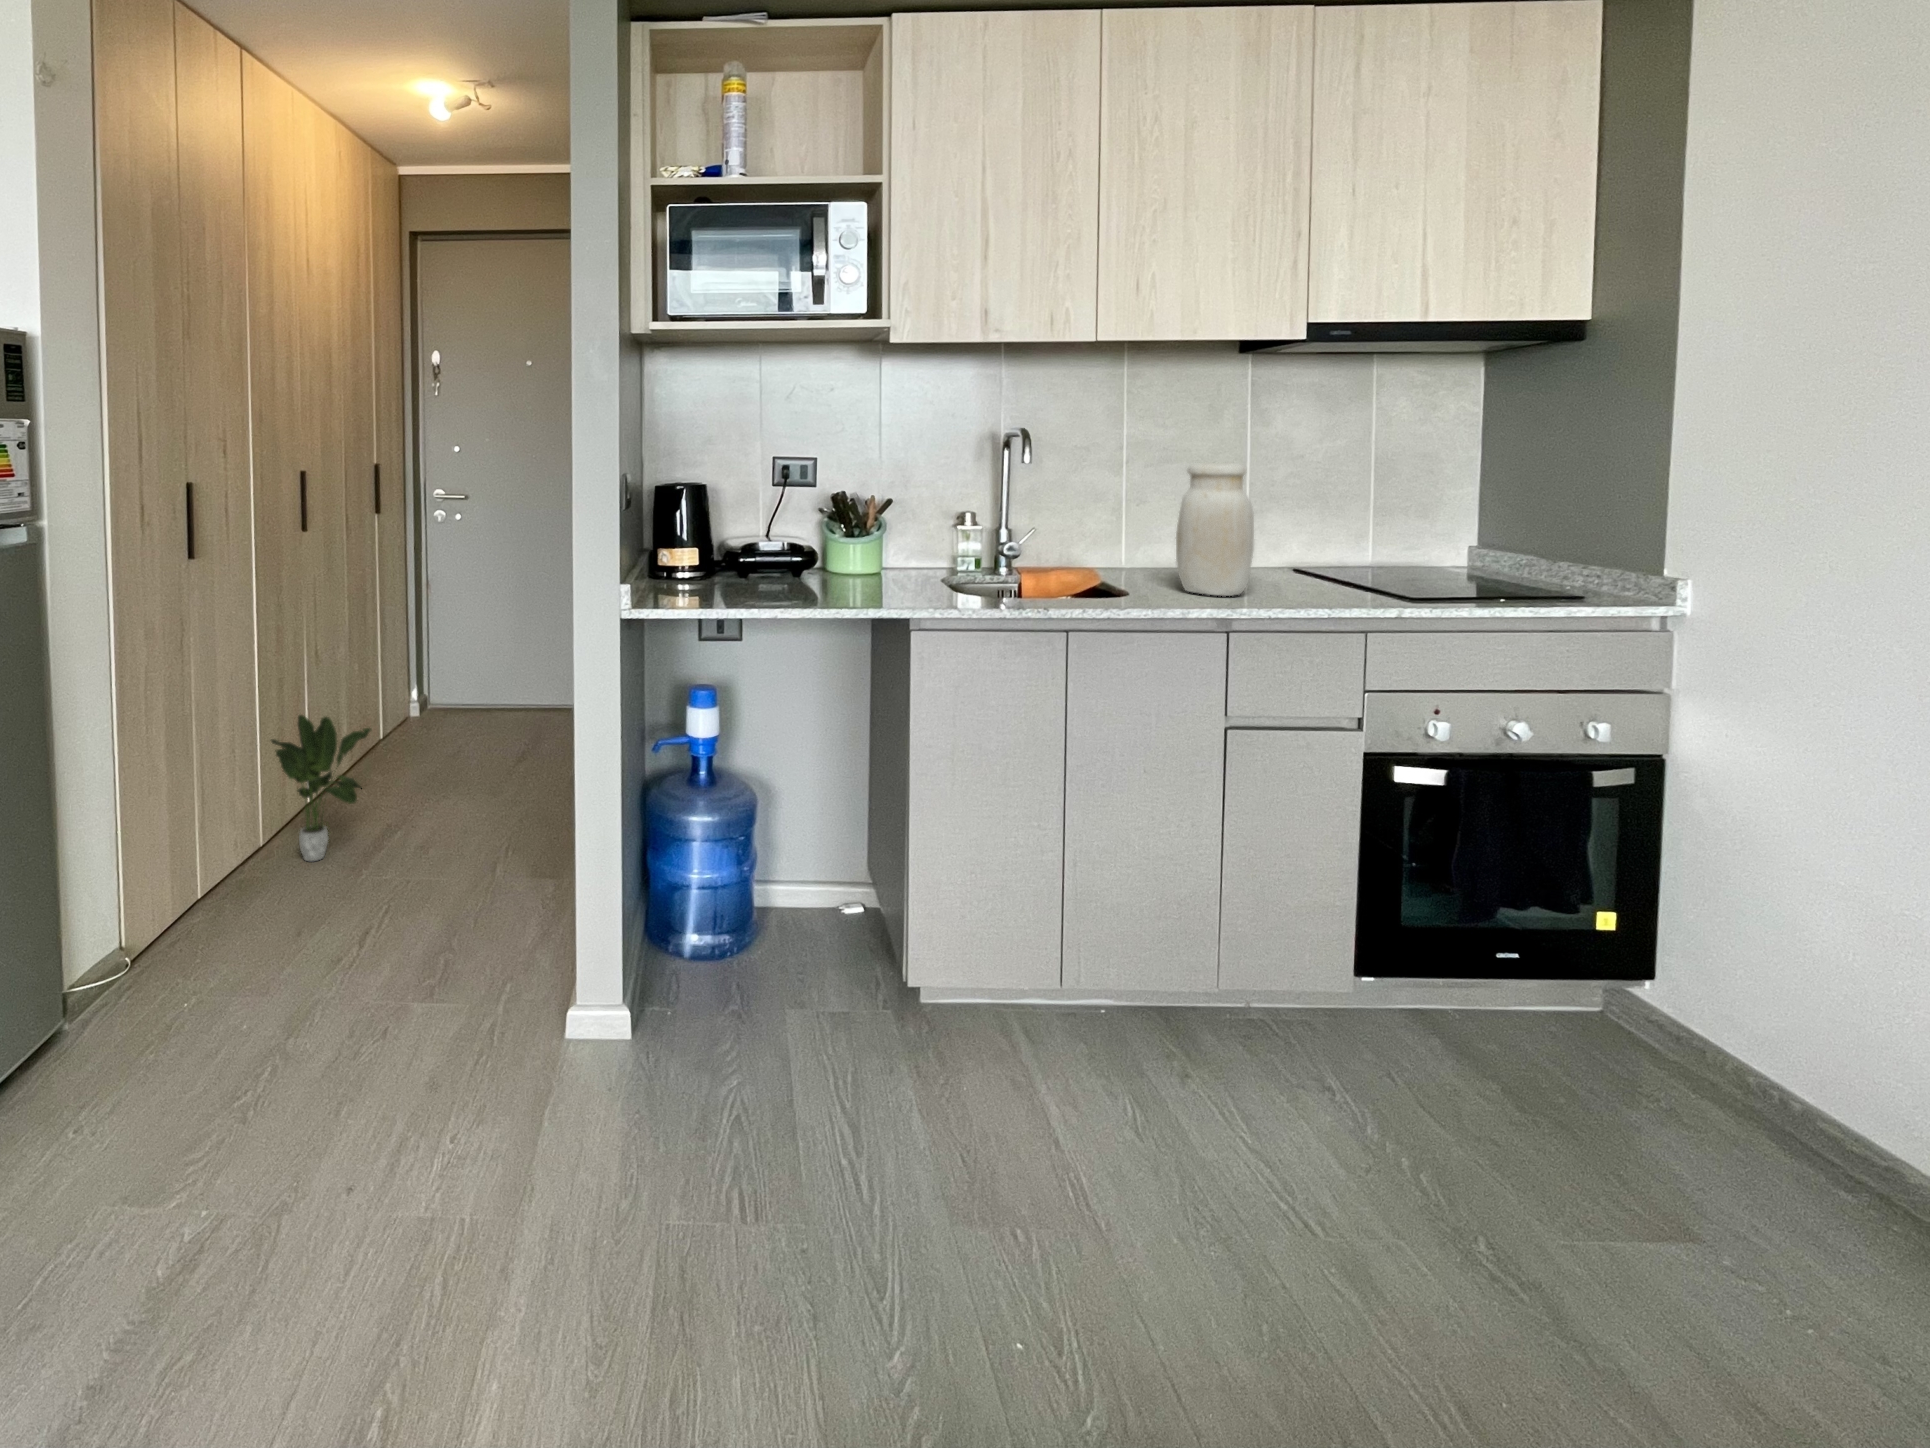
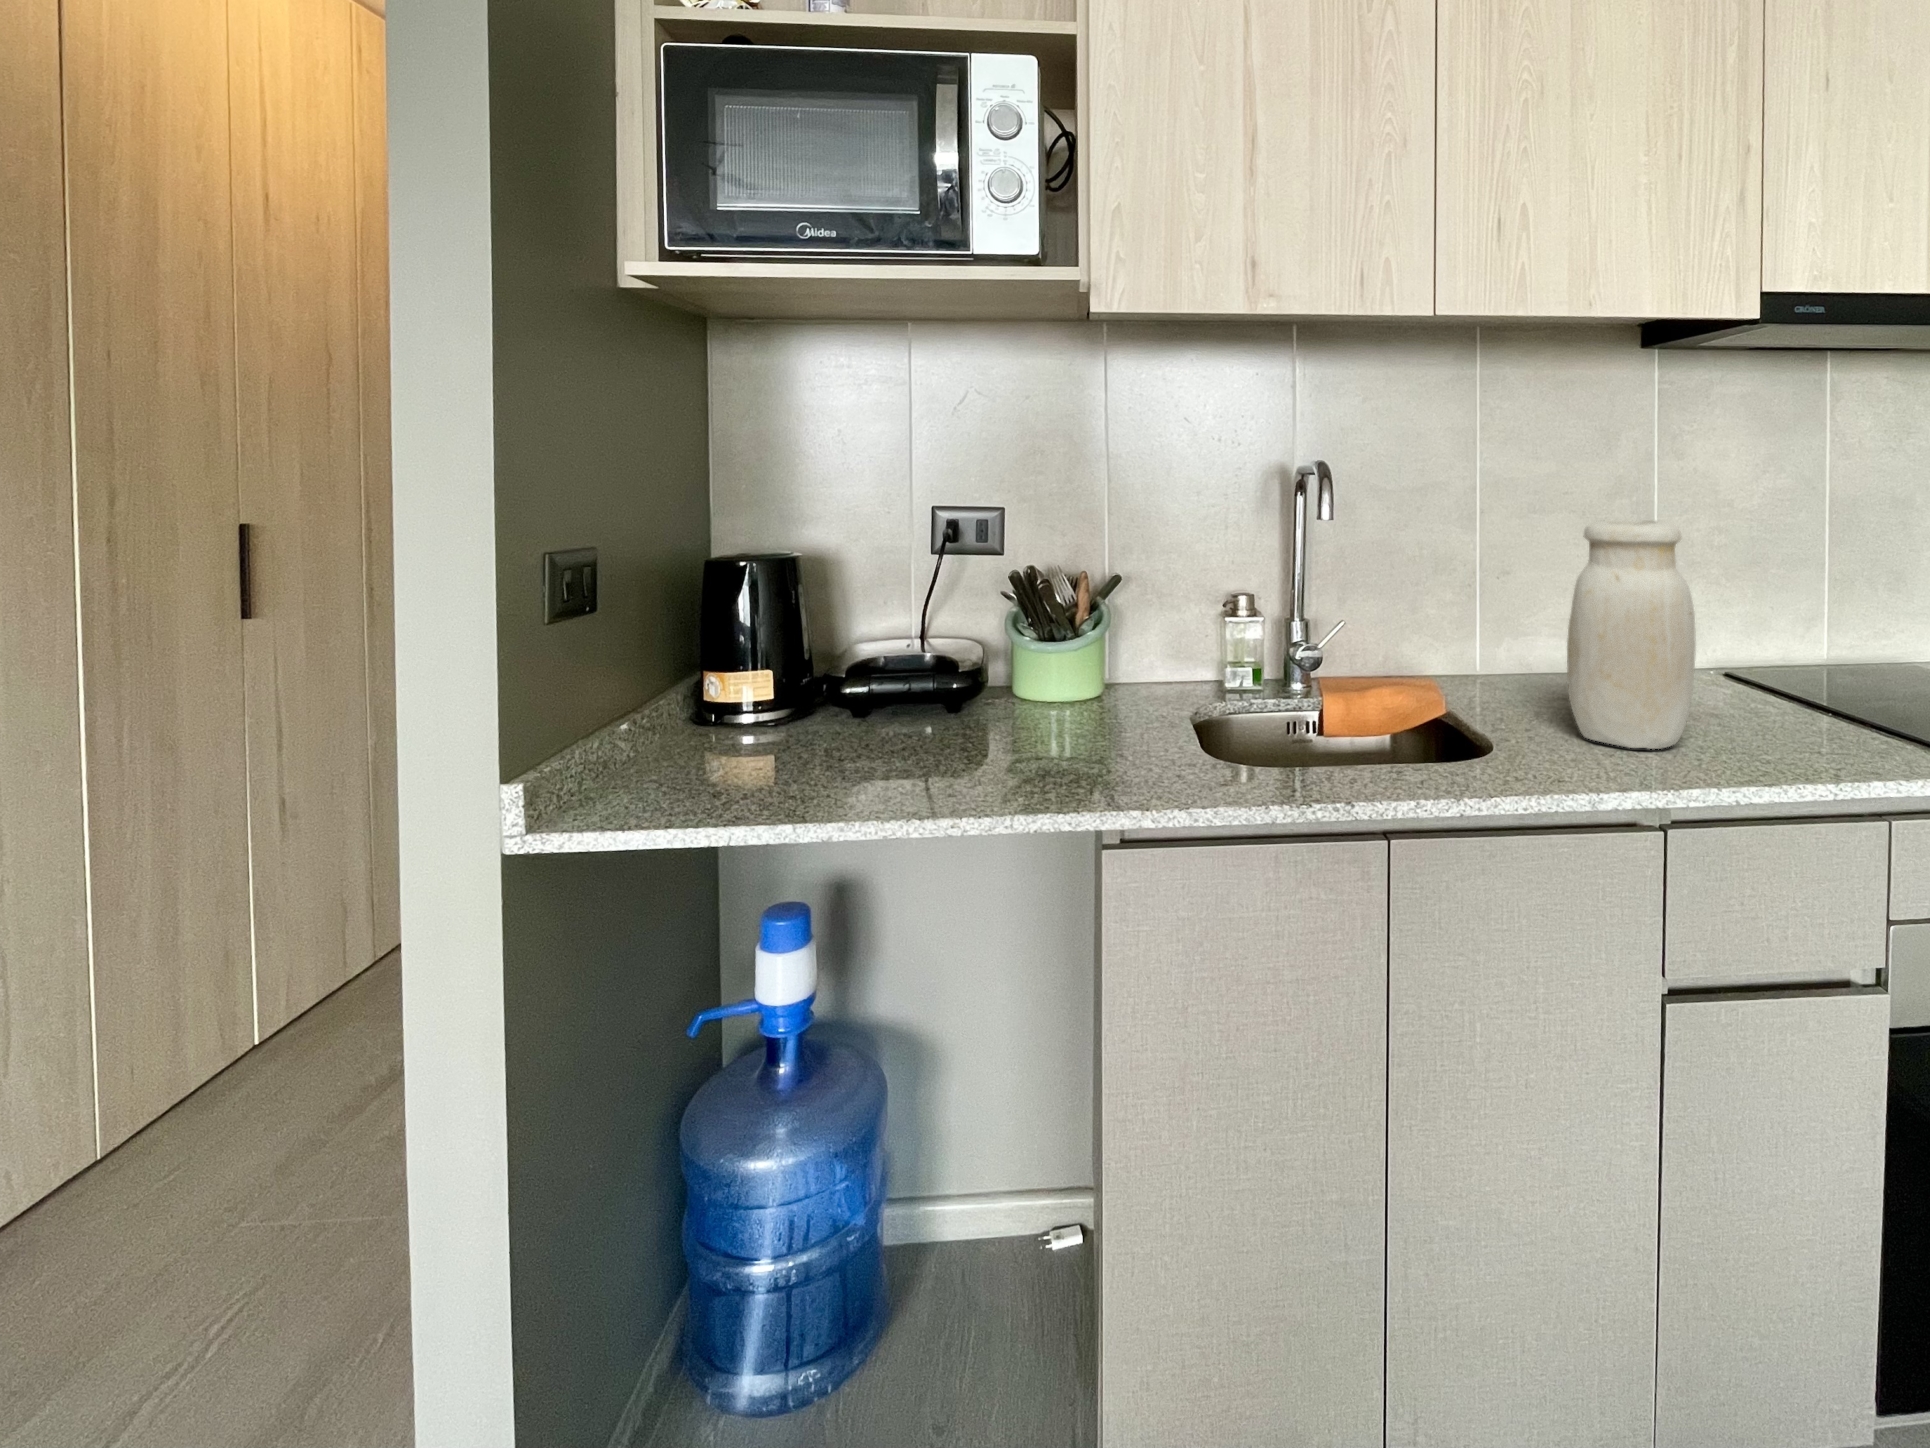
potted plant: present [271,715,371,861] -> none [71,936,291,1193]

